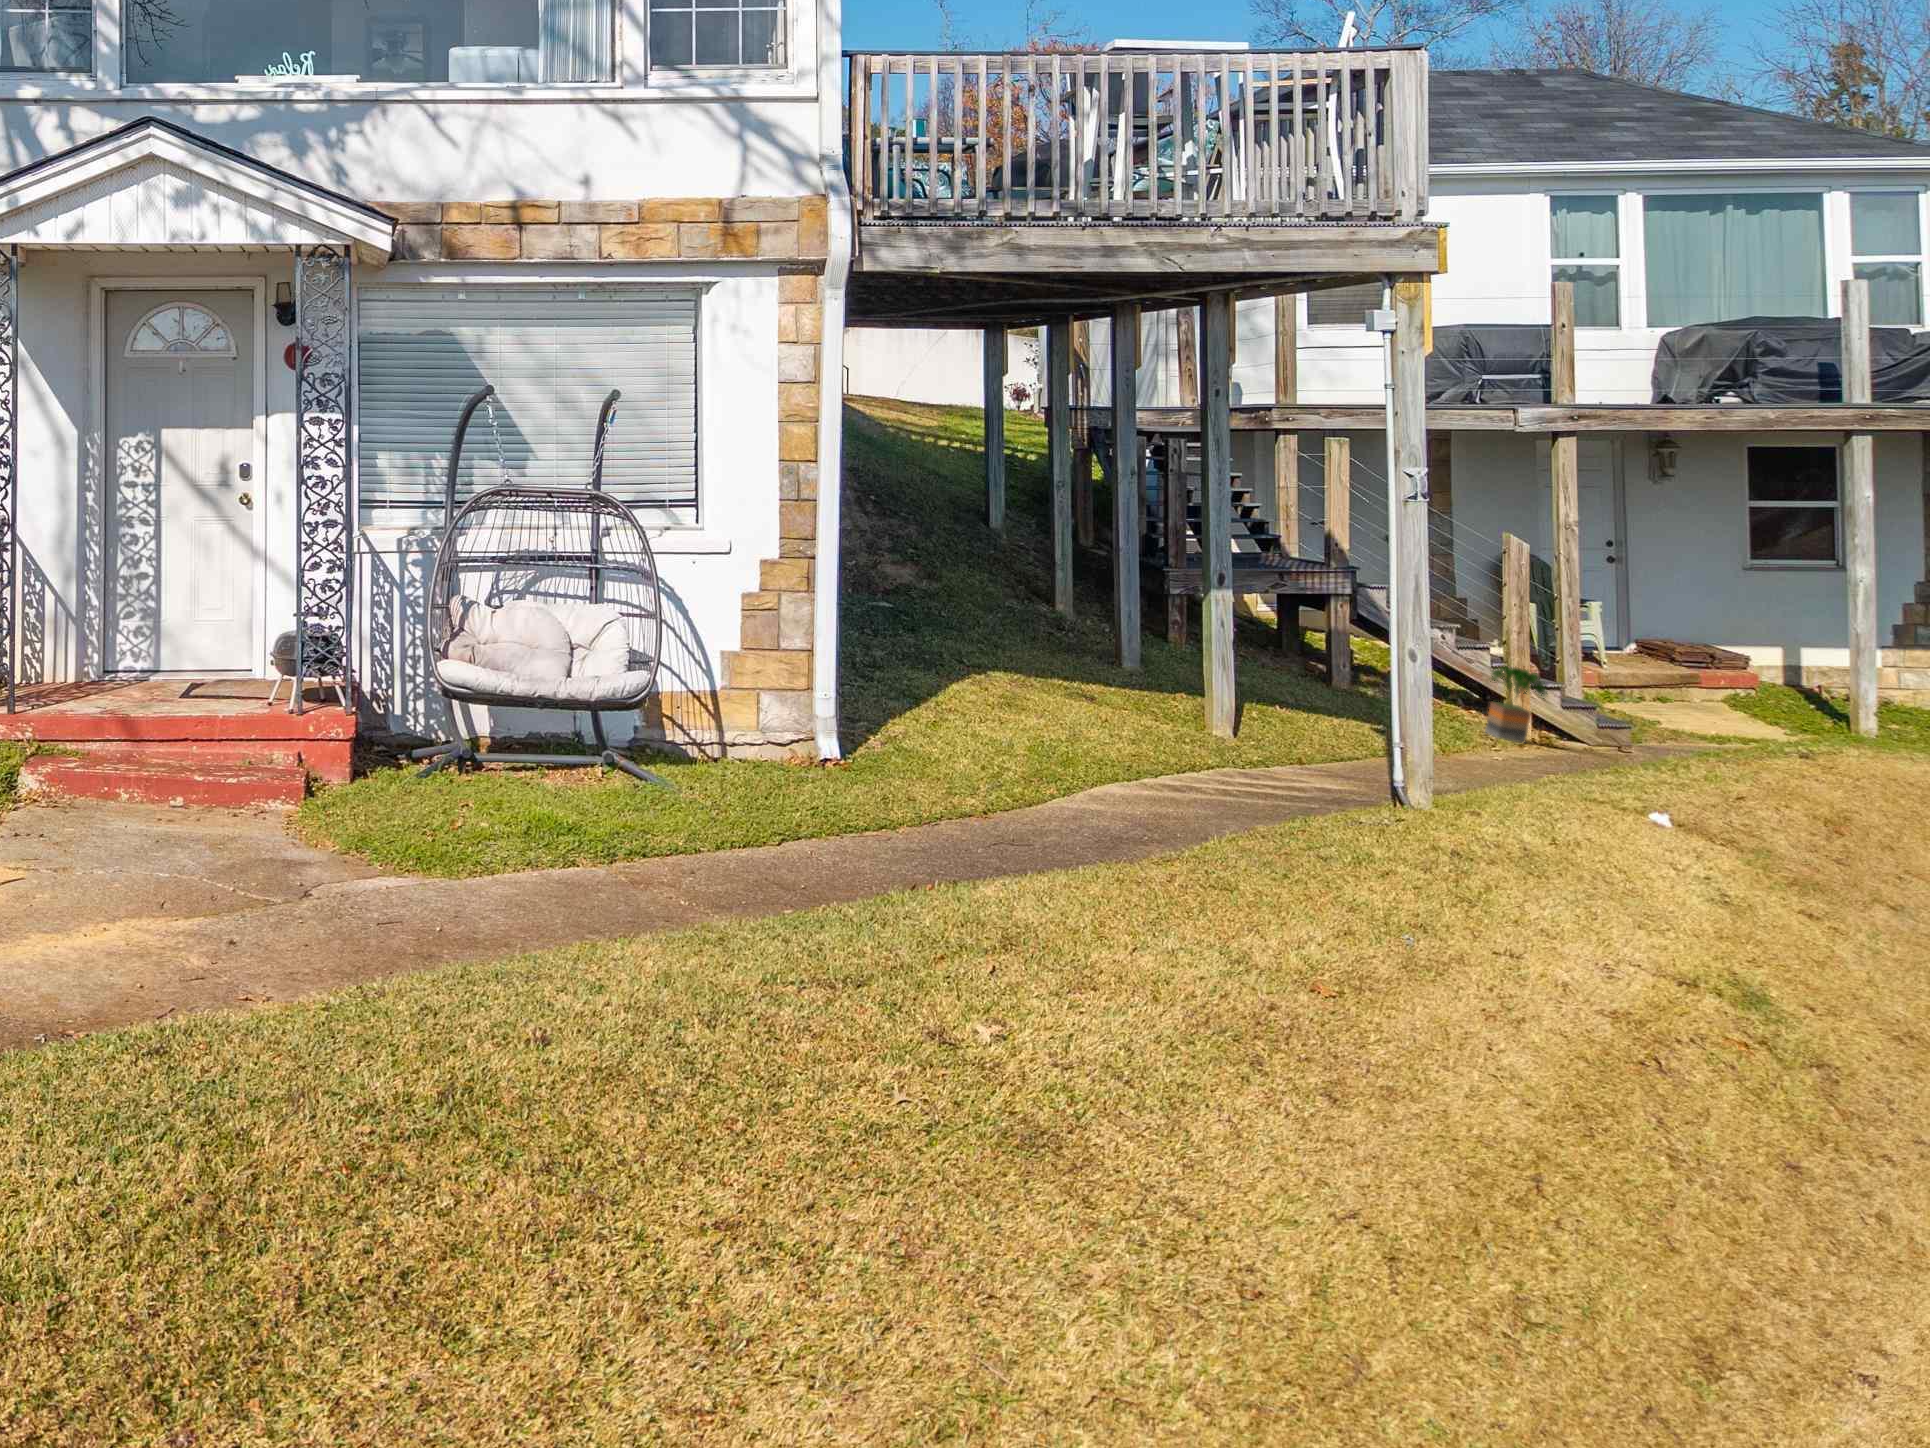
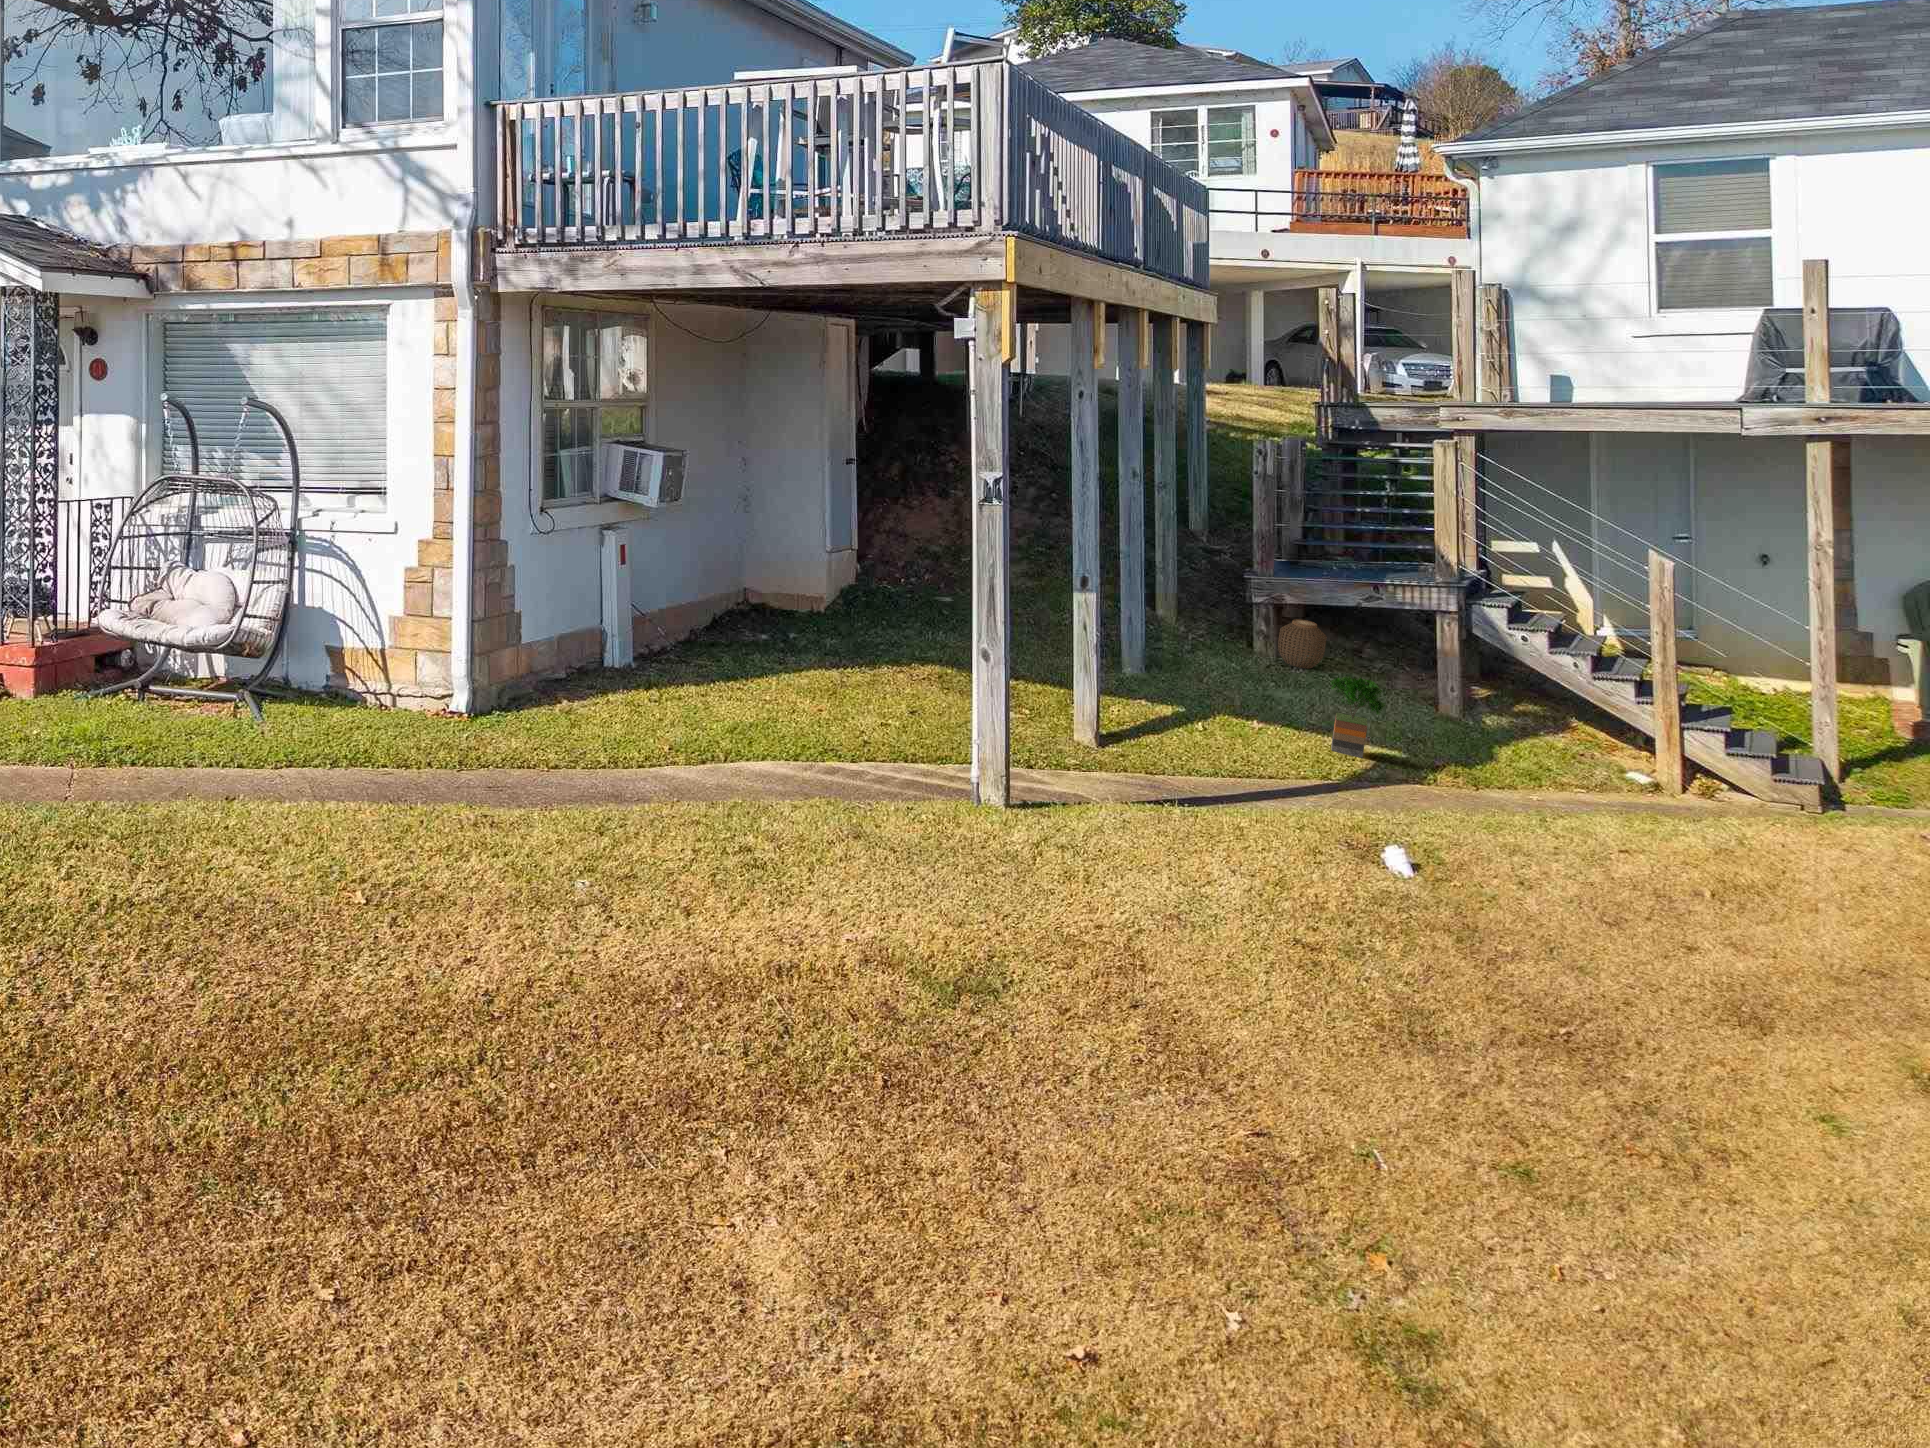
woven basket: none [1272,614,1319,661] -> present [1278,619,1327,669]

